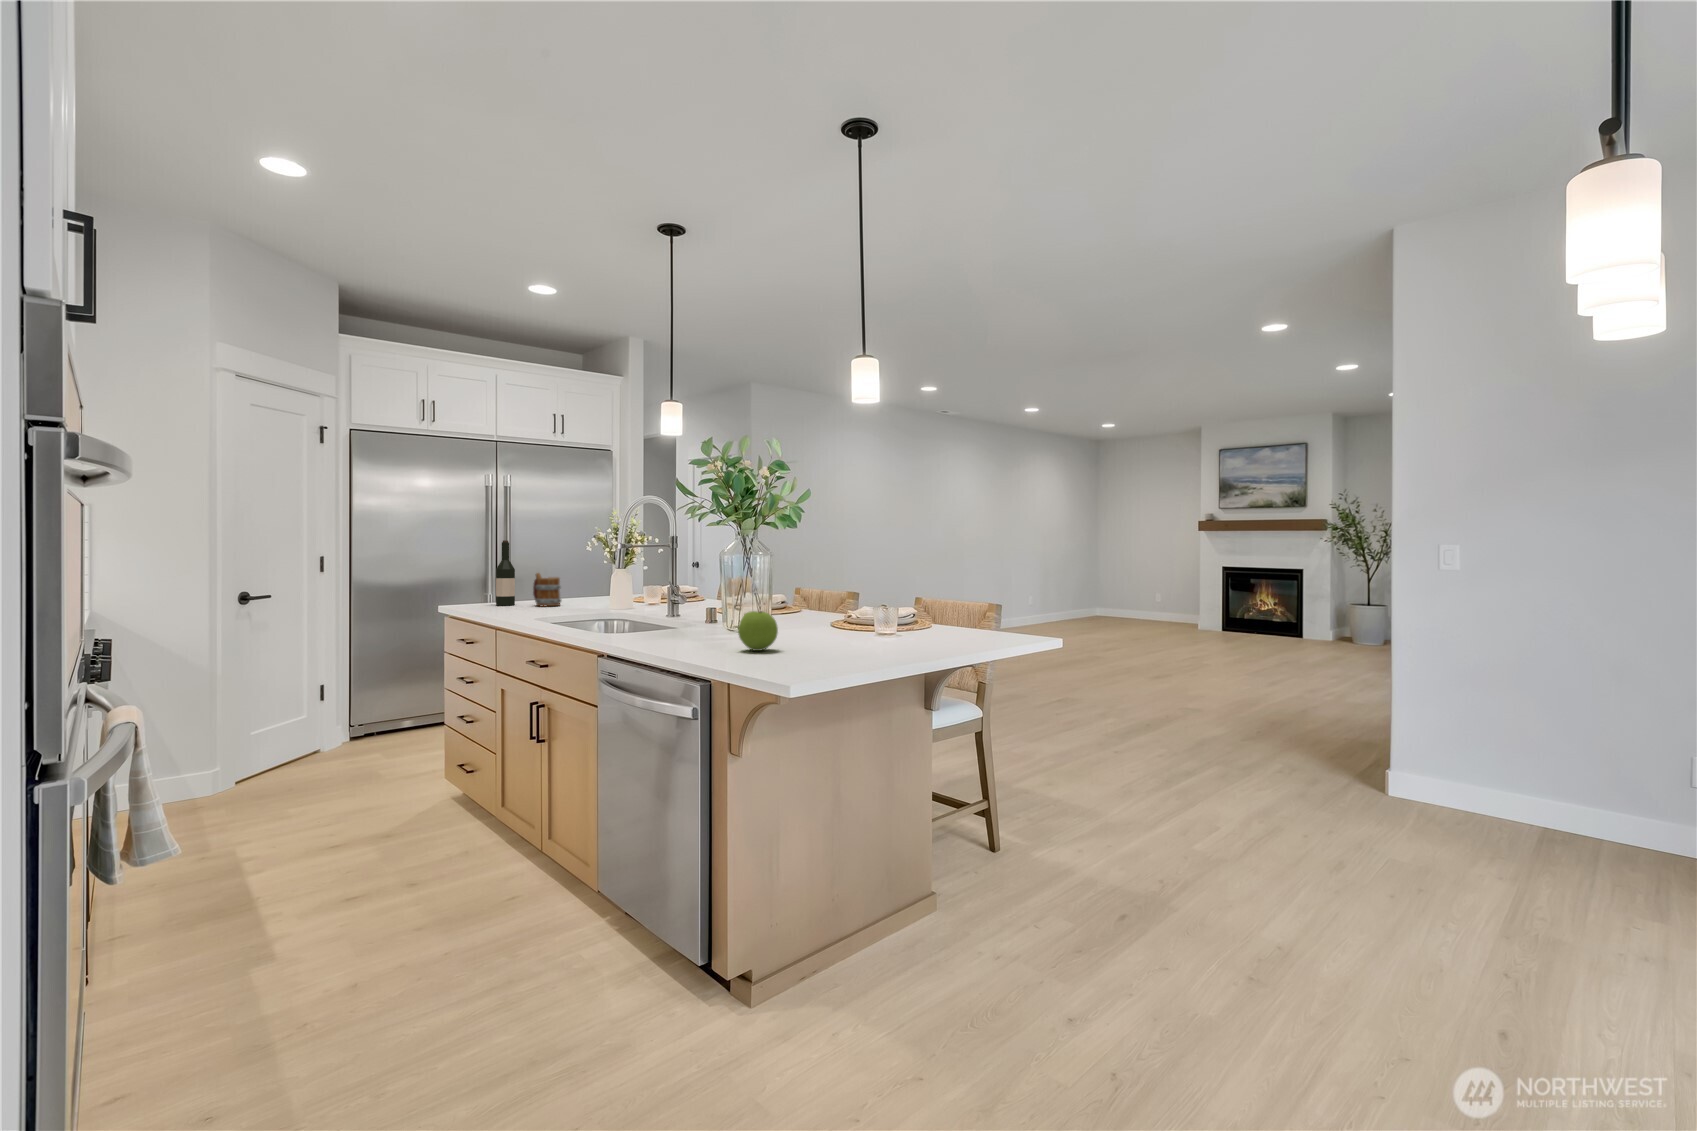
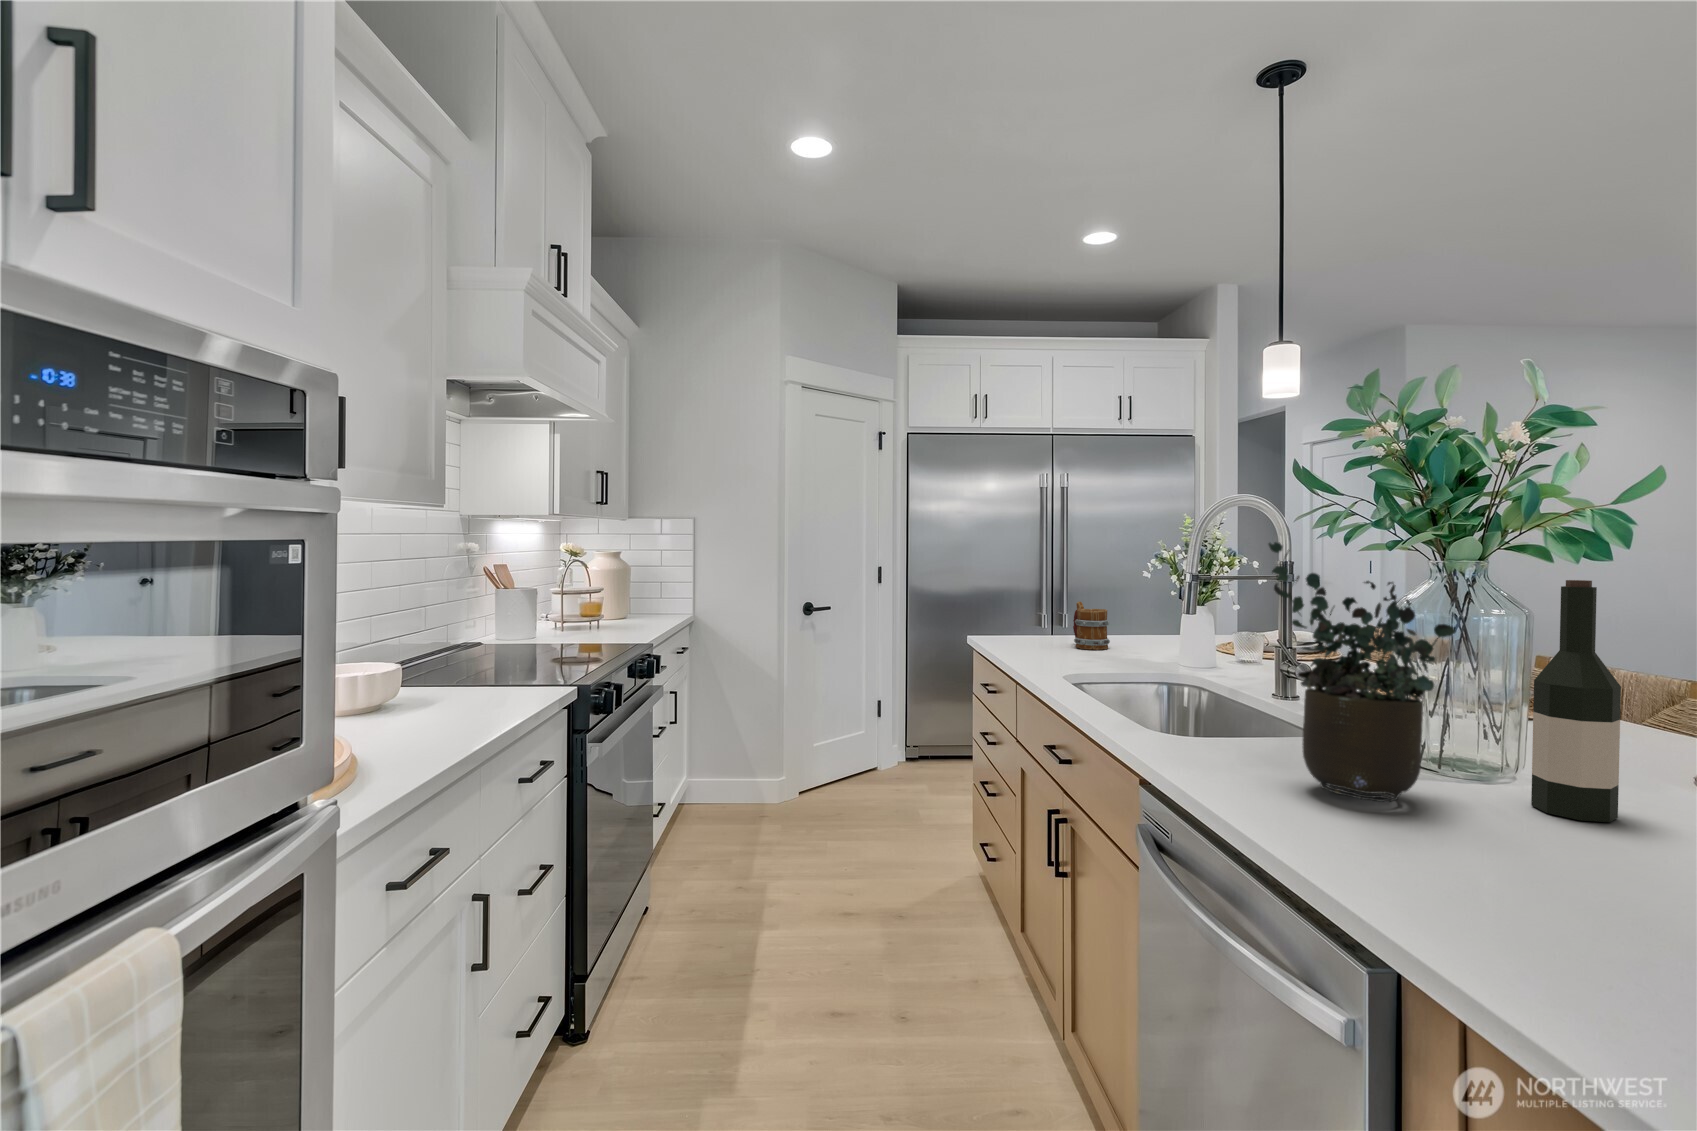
potted plant: none [665,518,739,637] -> present [1269,542,1455,802]
wine bottle: present [496,540,515,606] -> present [1531,580,1621,822]
apple: present [738,611,778,651] -> none [1473,796,1615,913]

